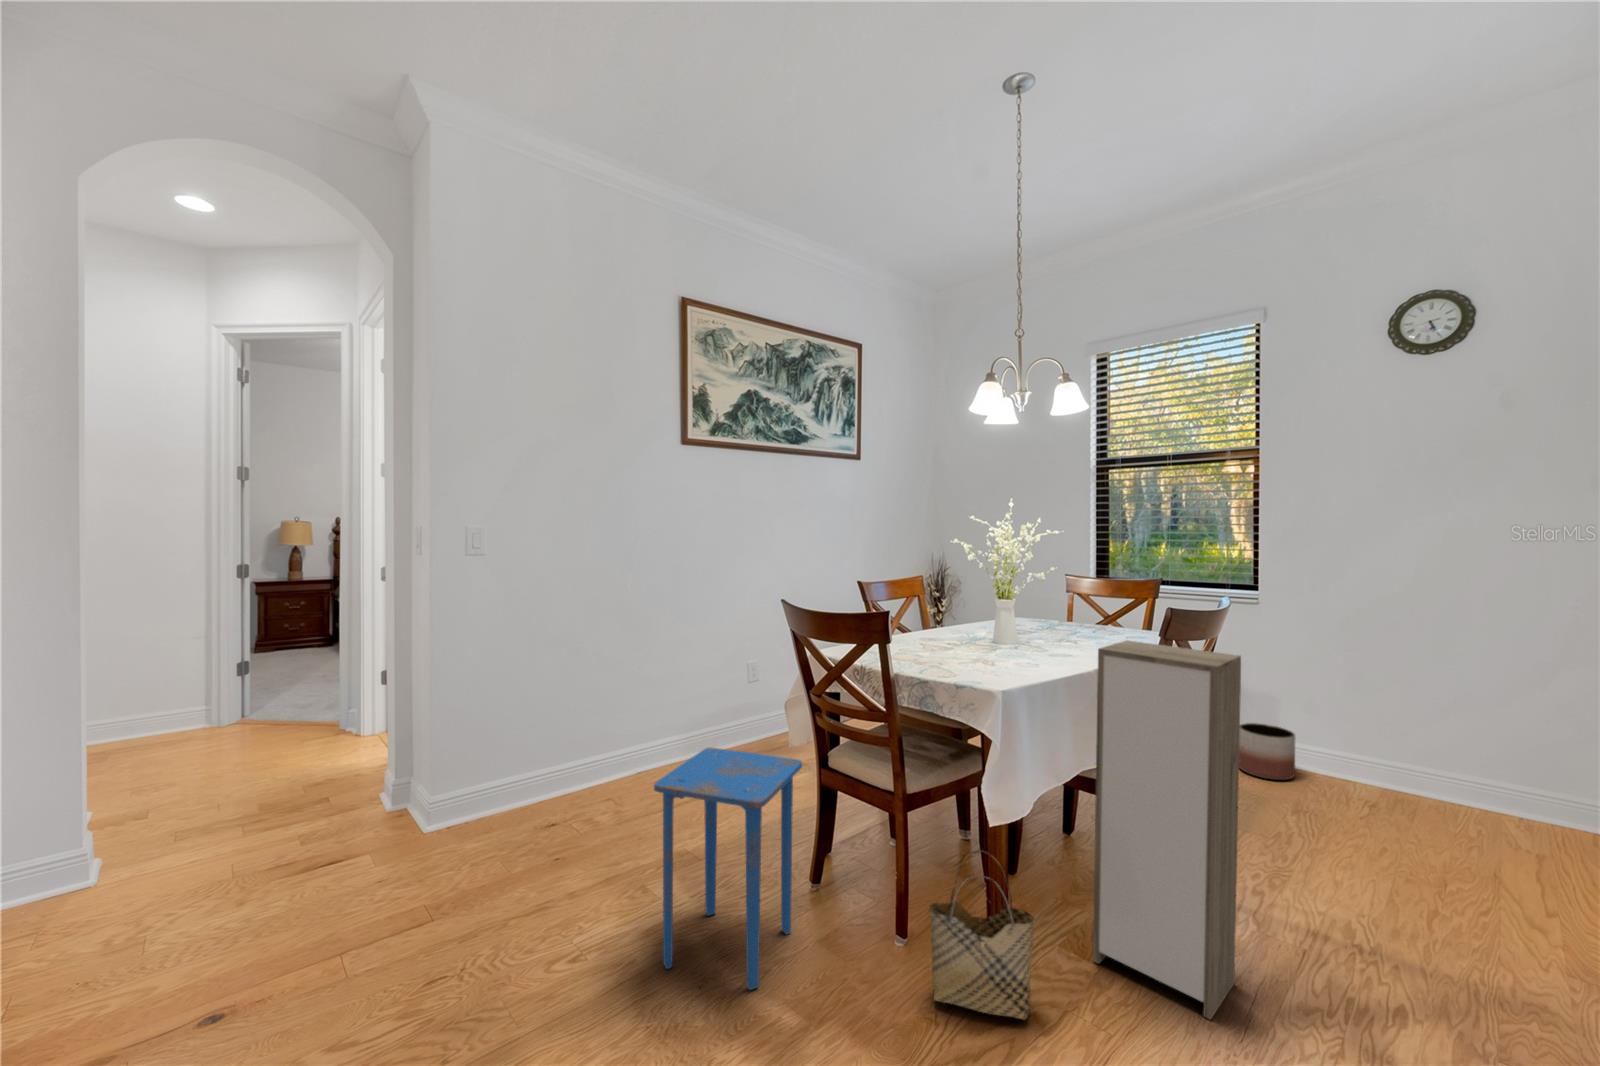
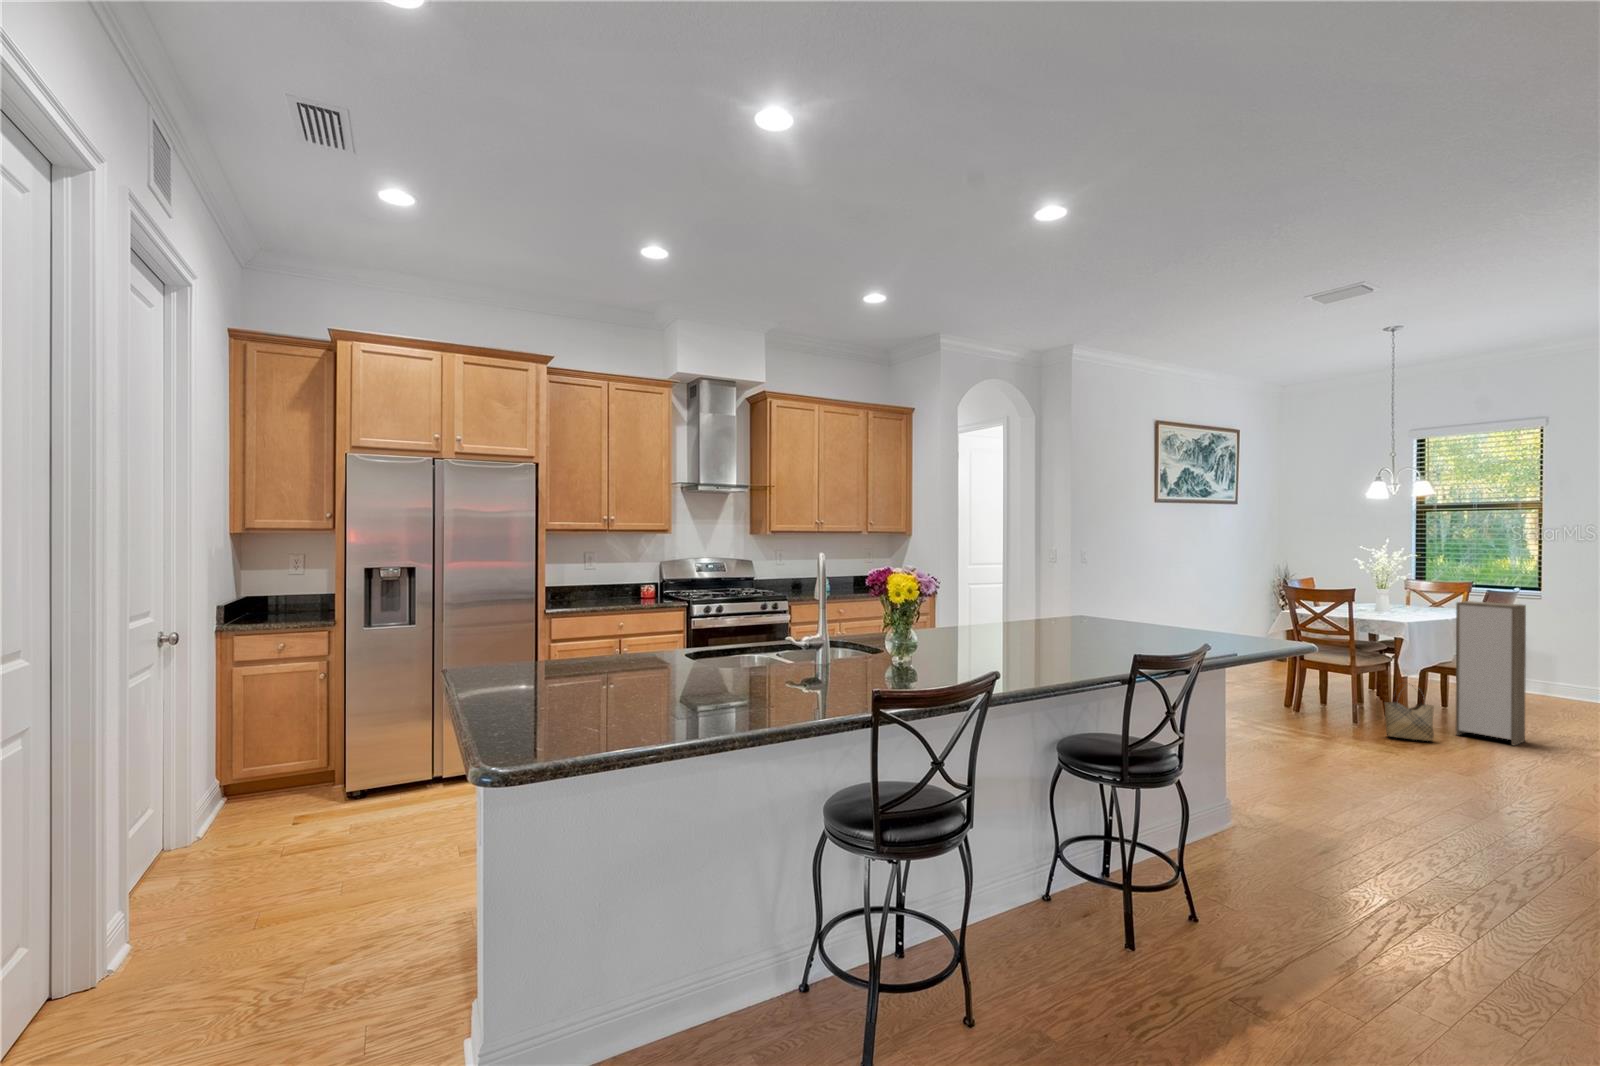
planter: present [1239,723,1295,780] -> none [1525,670,1565,701]
side table: present [654,748,802,990] -> none [1255,647,1312,733]

